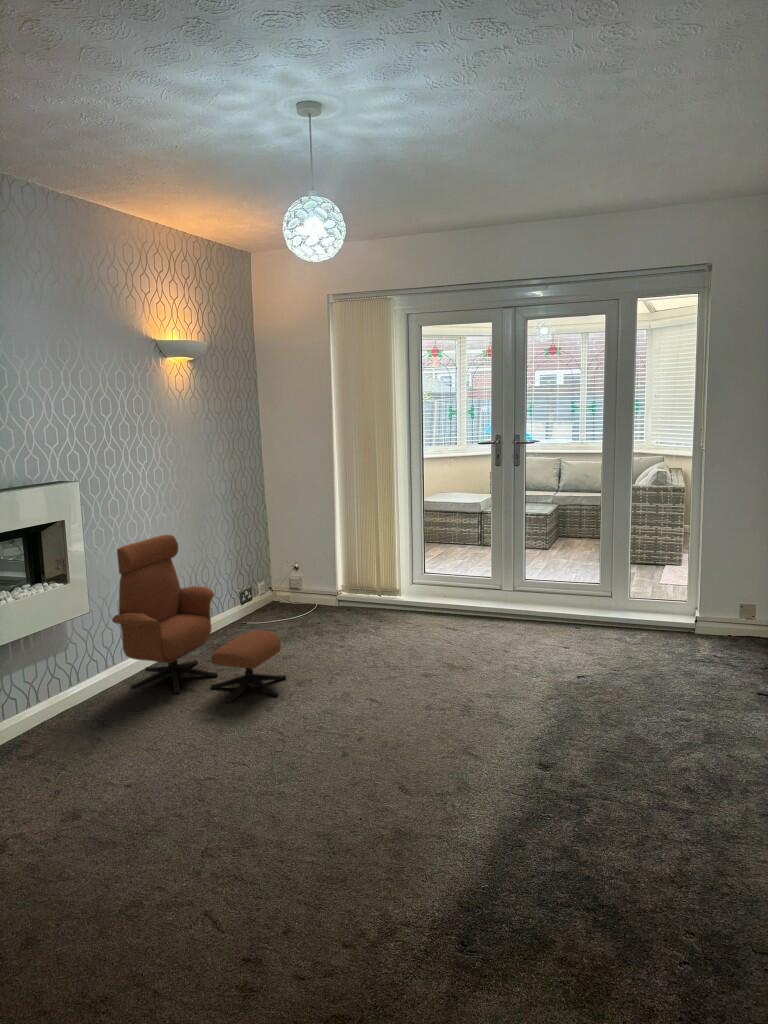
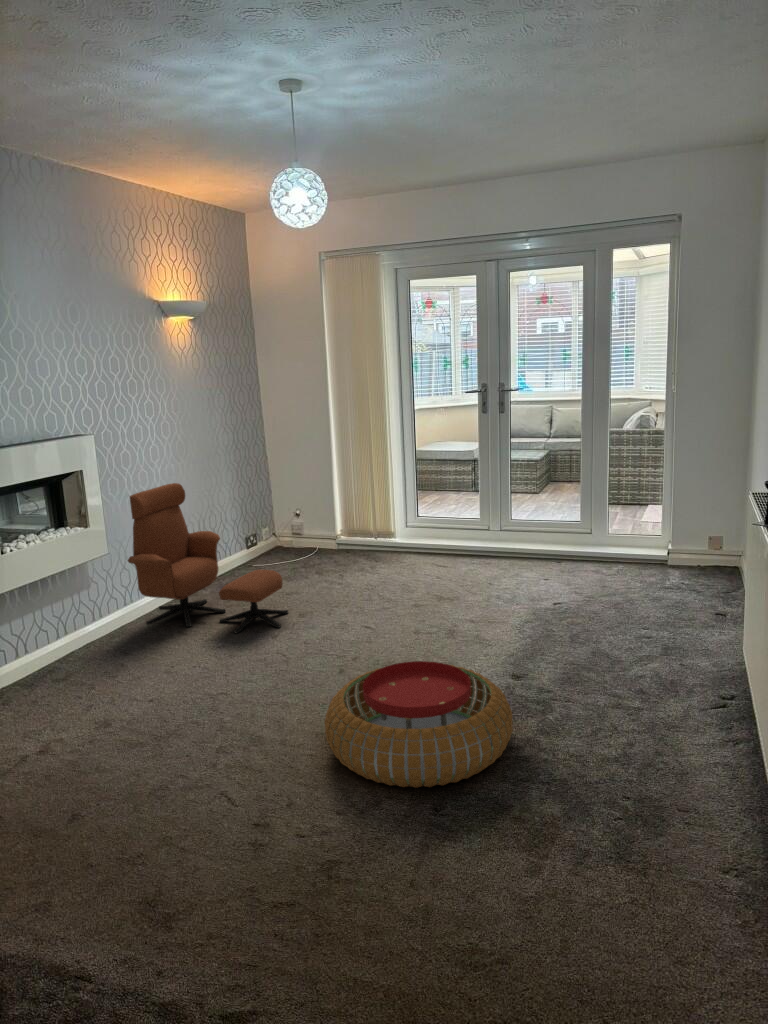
pouf: none [332,753,556,923] -> present [325,661,513,788]

